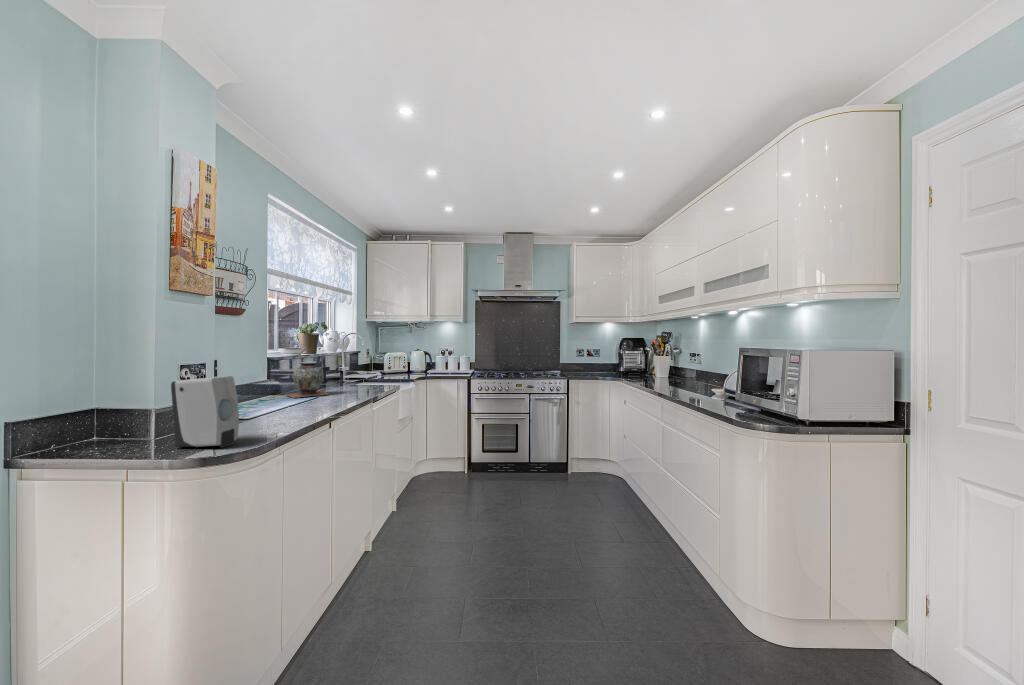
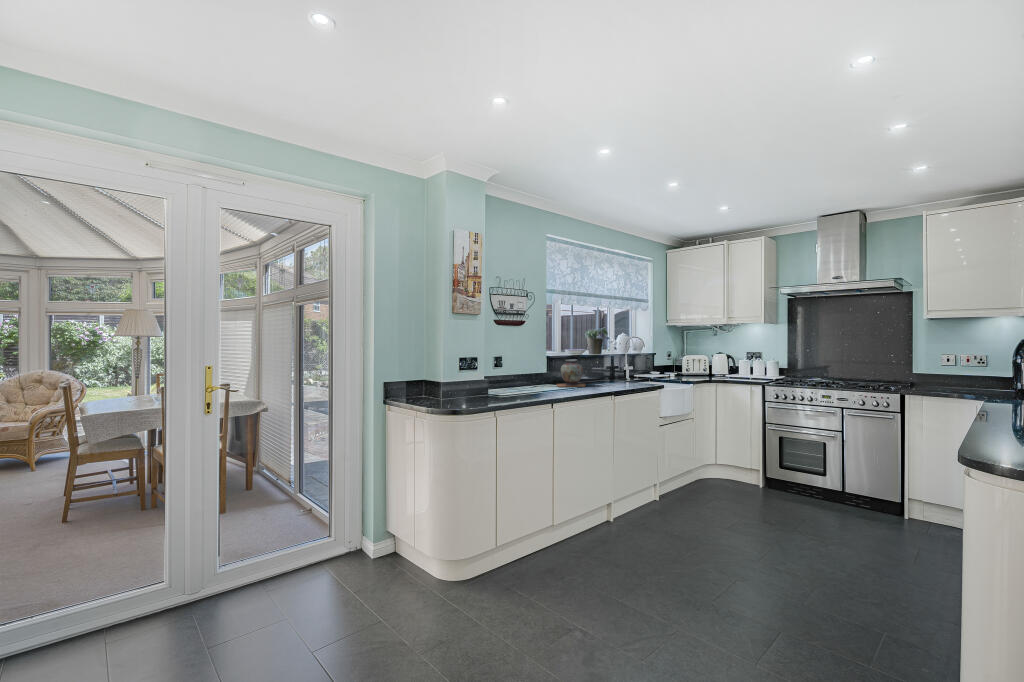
soap dispenser: present [171,376,239,448] -> none [441,364,472,406]

